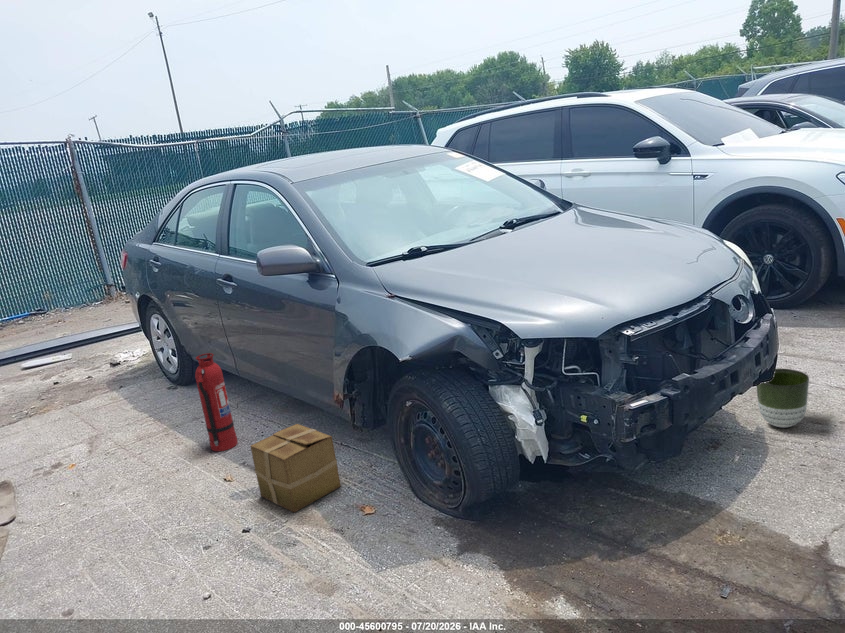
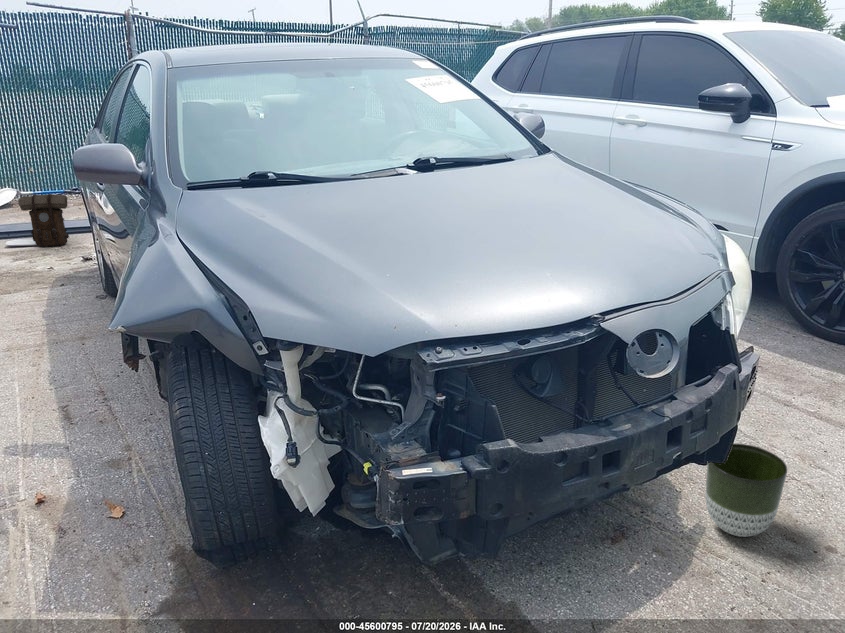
backpack: none [34,311,83,362] -> present [18,194,69,247]
fire extinguisher: present [195,353,238,451] -> none [39,267,94,385]
cardboard box: present [250,424,341,512] -> none [29,376,132,488]

